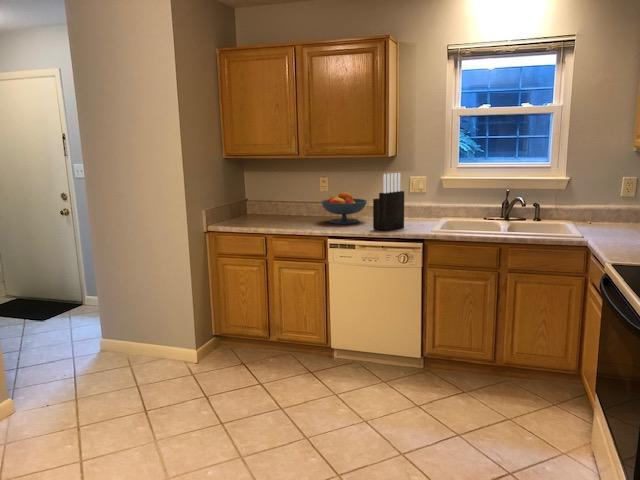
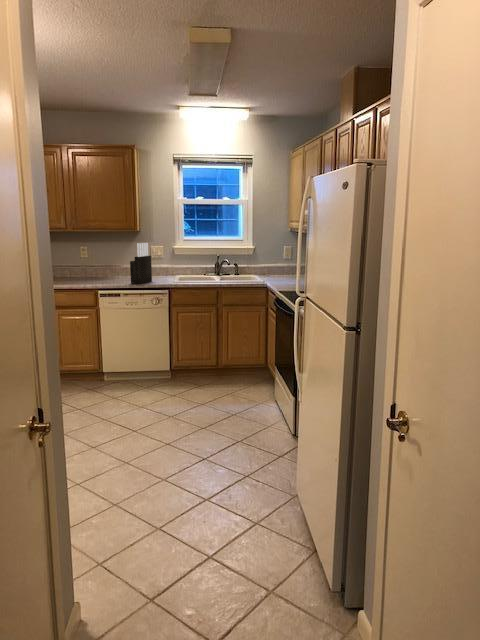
fruit bowl: present [321,192,367,224] -> none [86,258,121,281]

